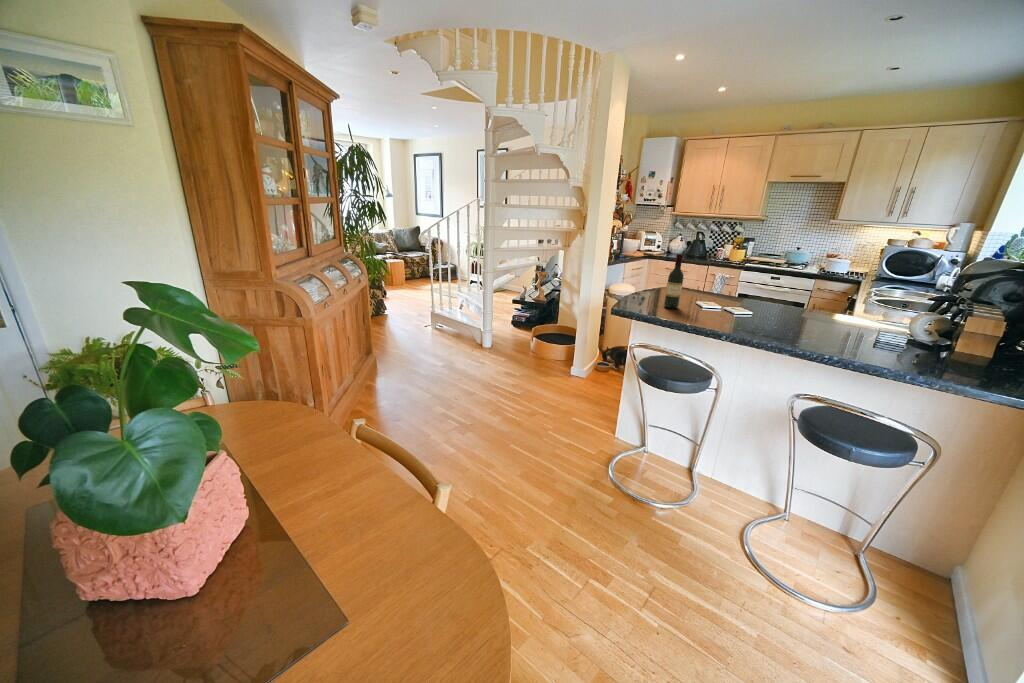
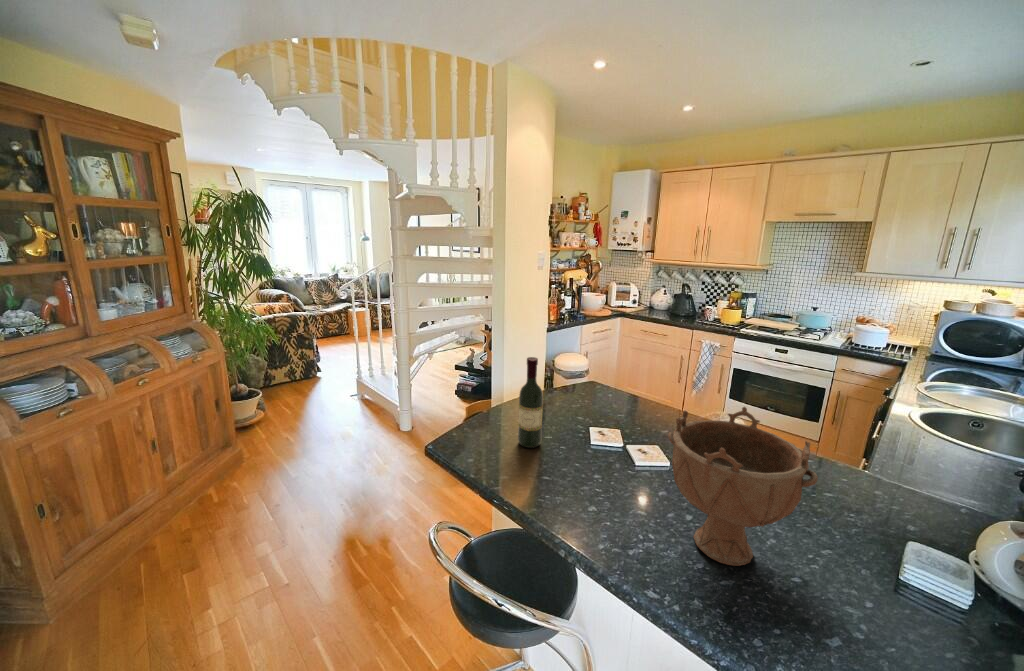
decorative bowl: none [776,267,853,336] -> present [668,407,818,566]

